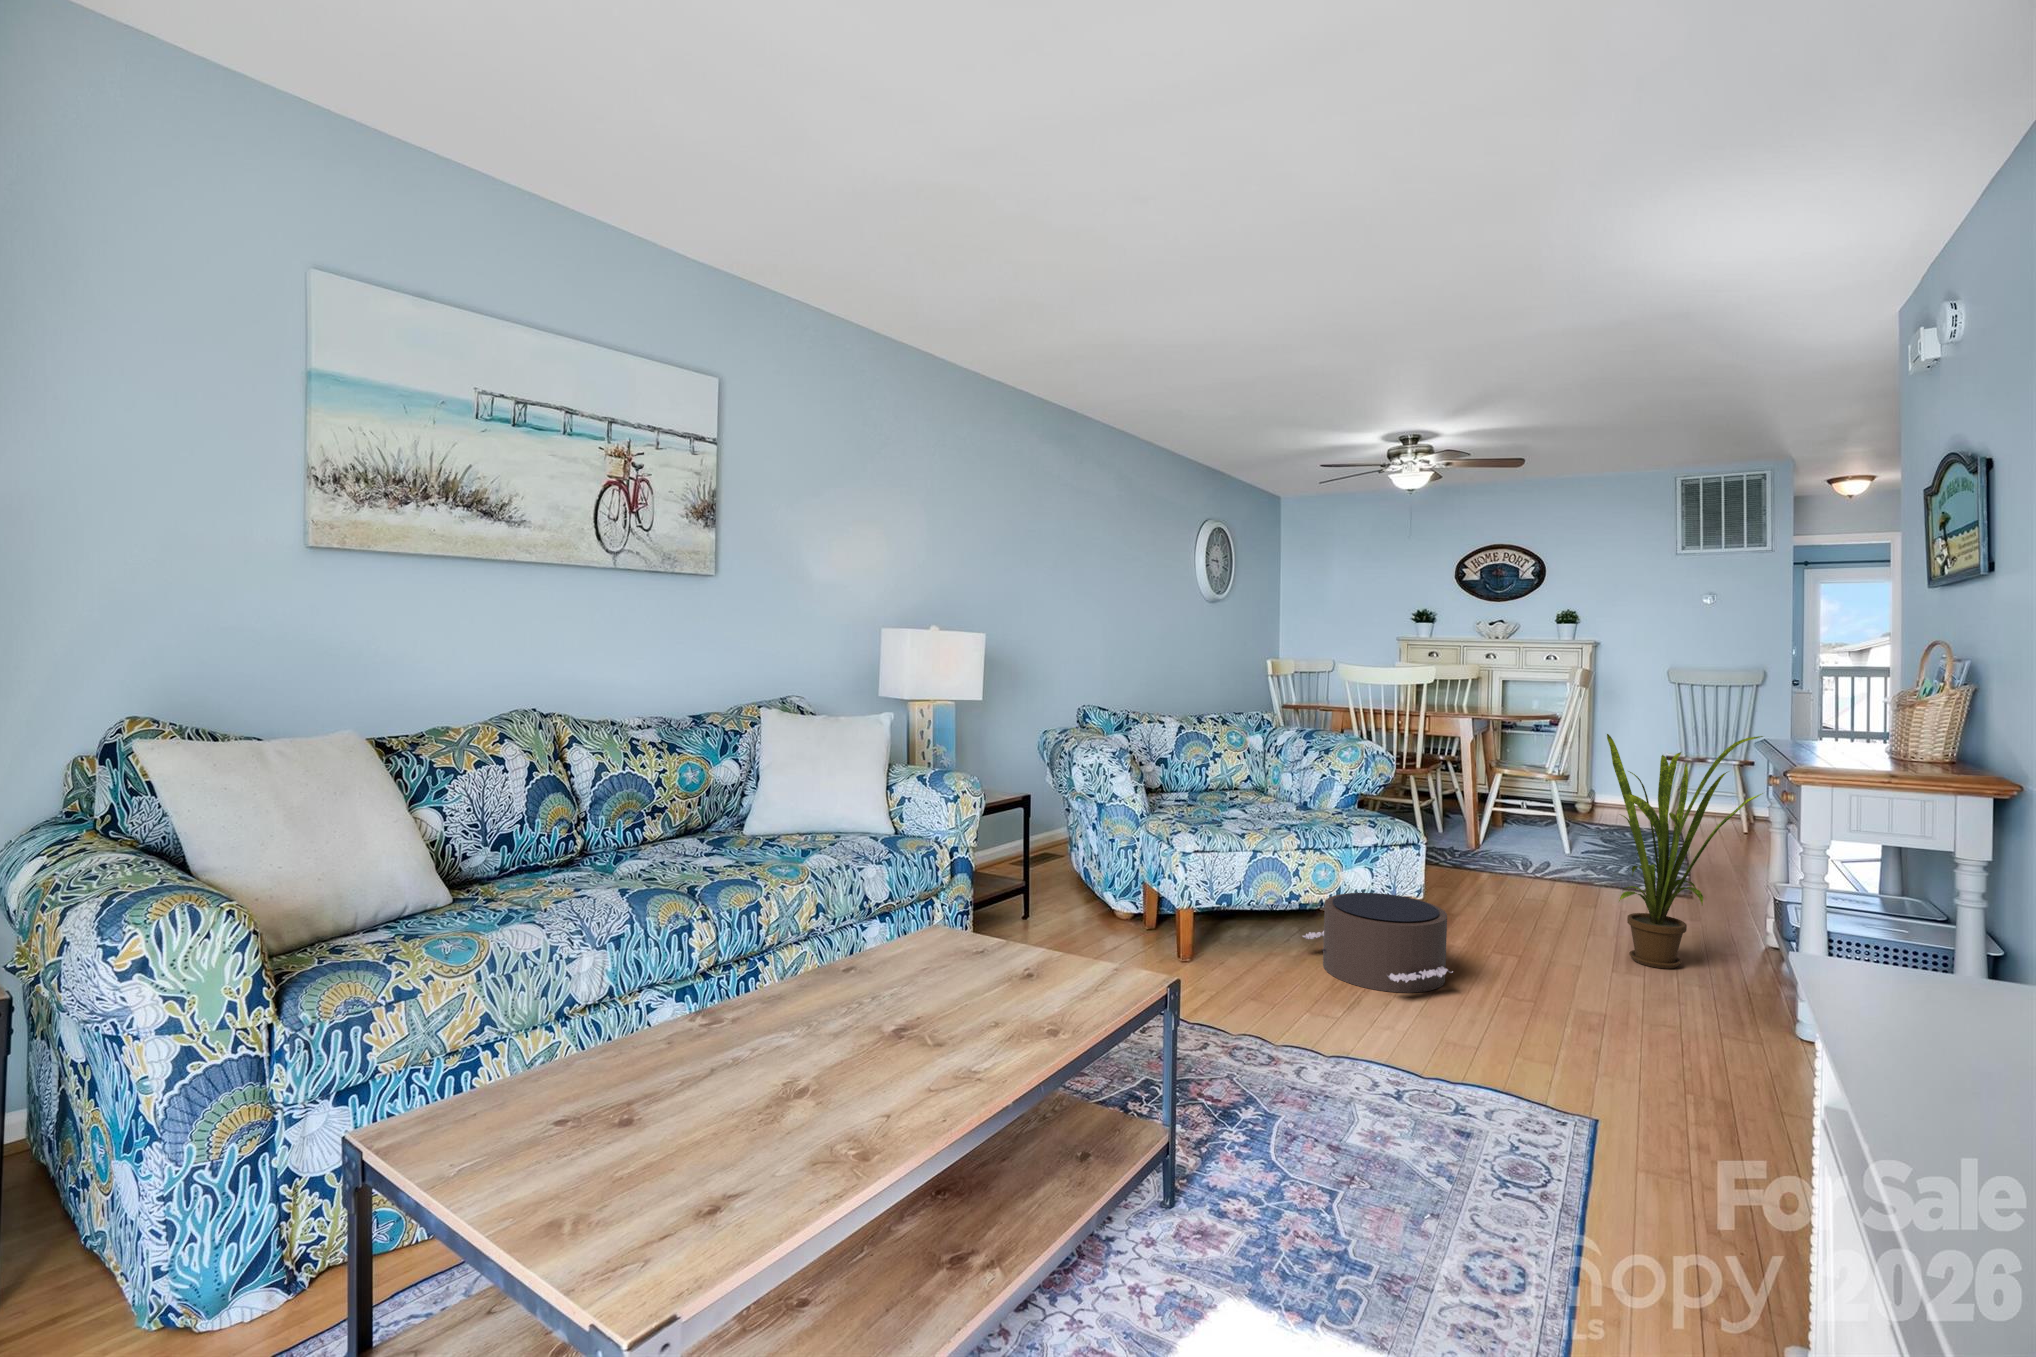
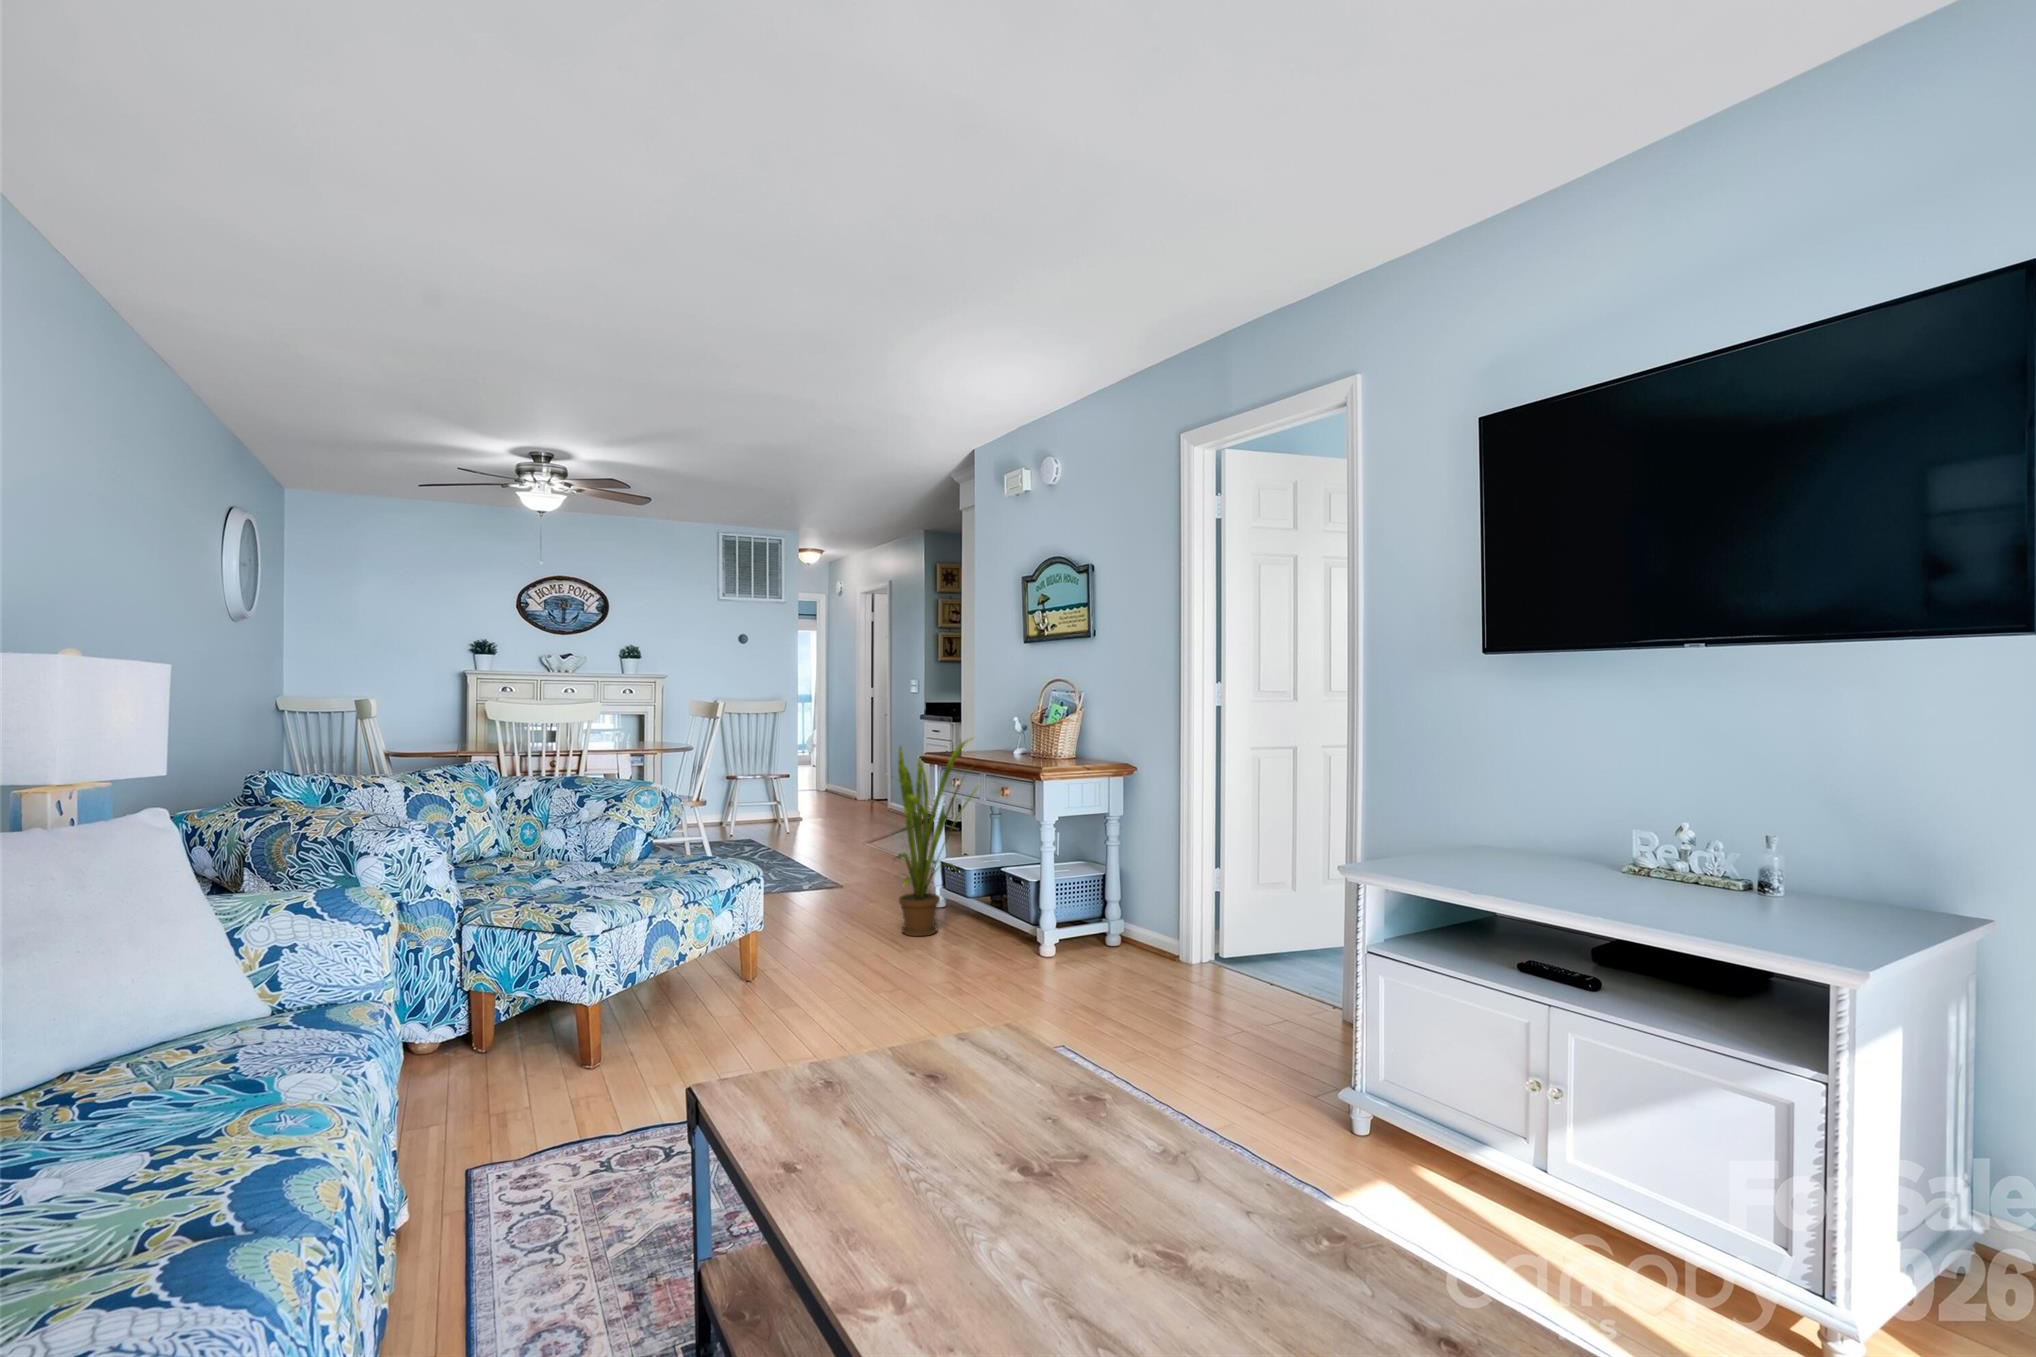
pouf: present [1303,893,1453,993] -> none [699,926,863,1027]

